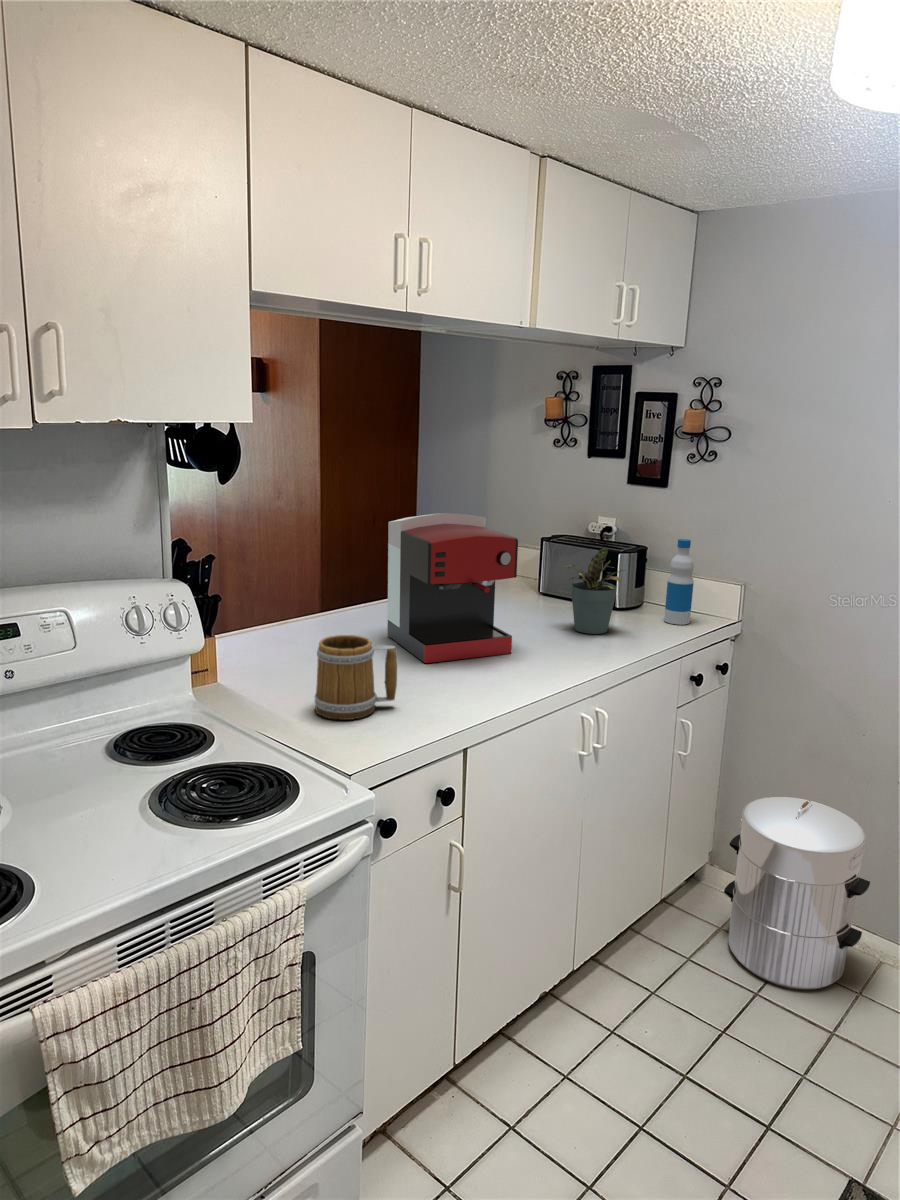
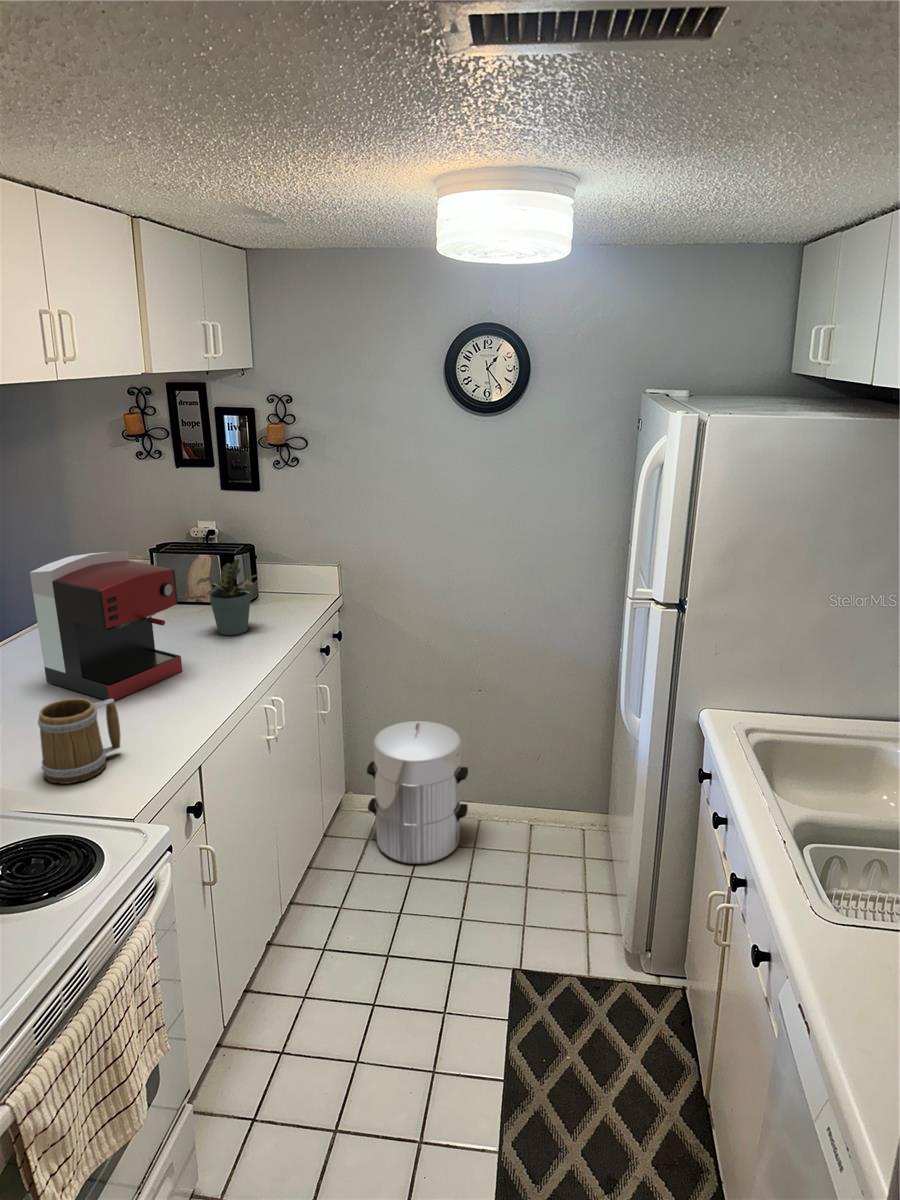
bottle: present [664,539,694,625] -> none [283,537,306,610]

